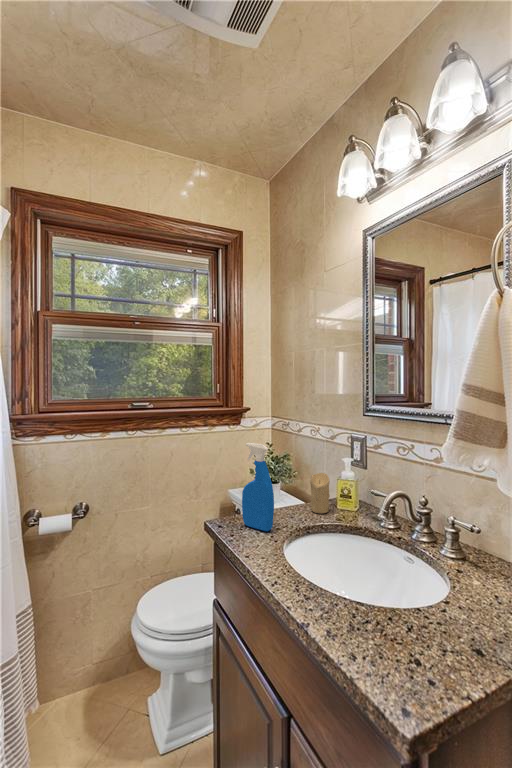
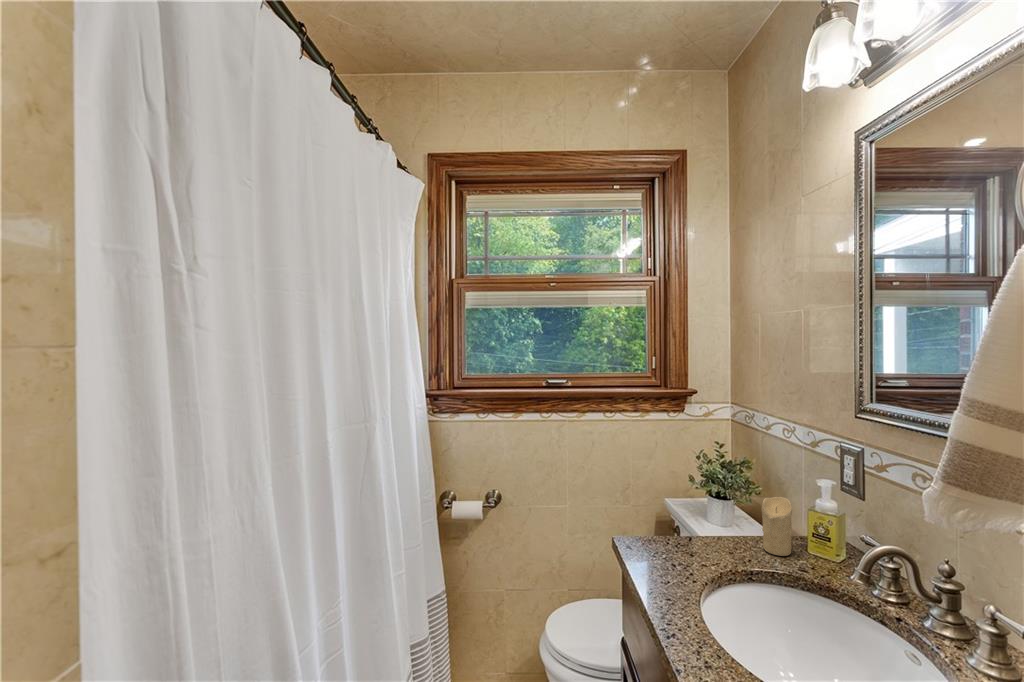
spray bottle: present [242,443,274,531] -> none [656,446,697,565]

